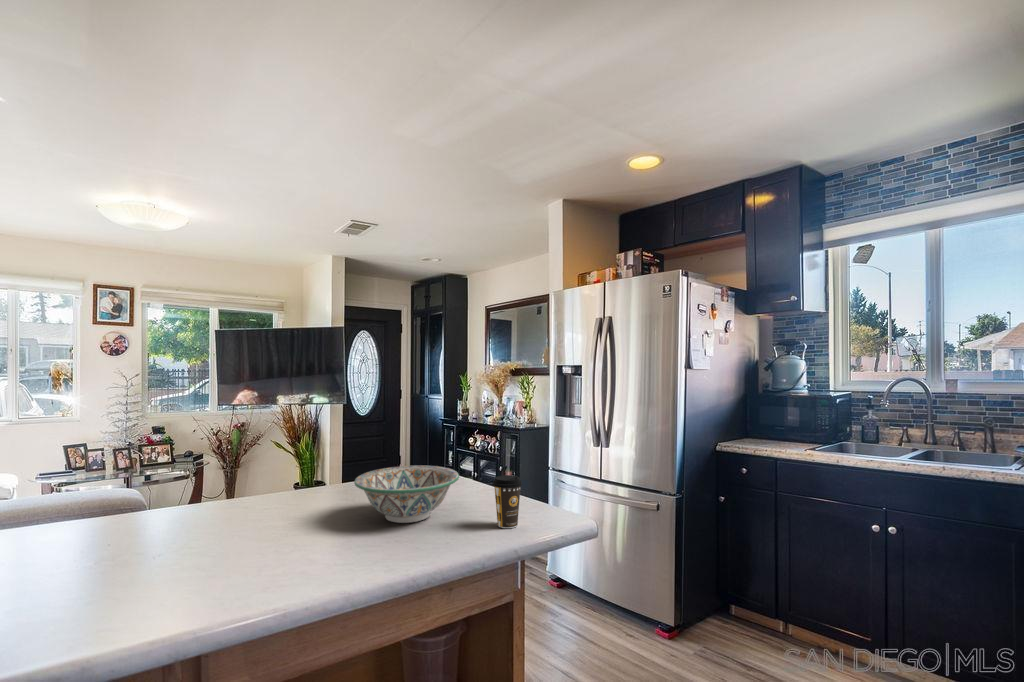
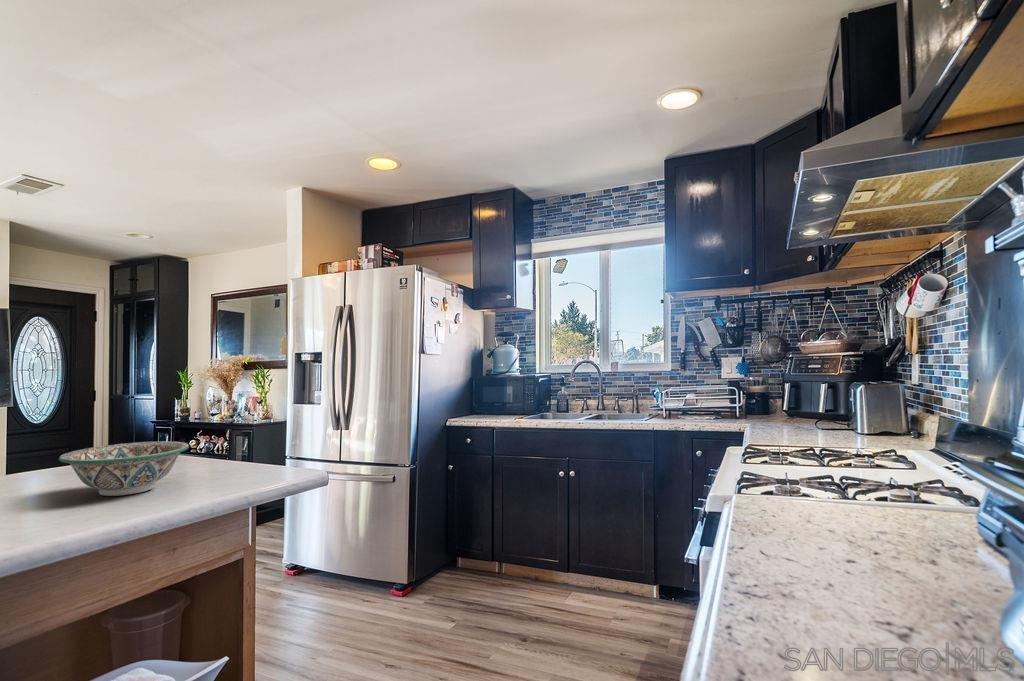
coffee cup: present [492,475,522,528] -> none [227,439,258,487]

